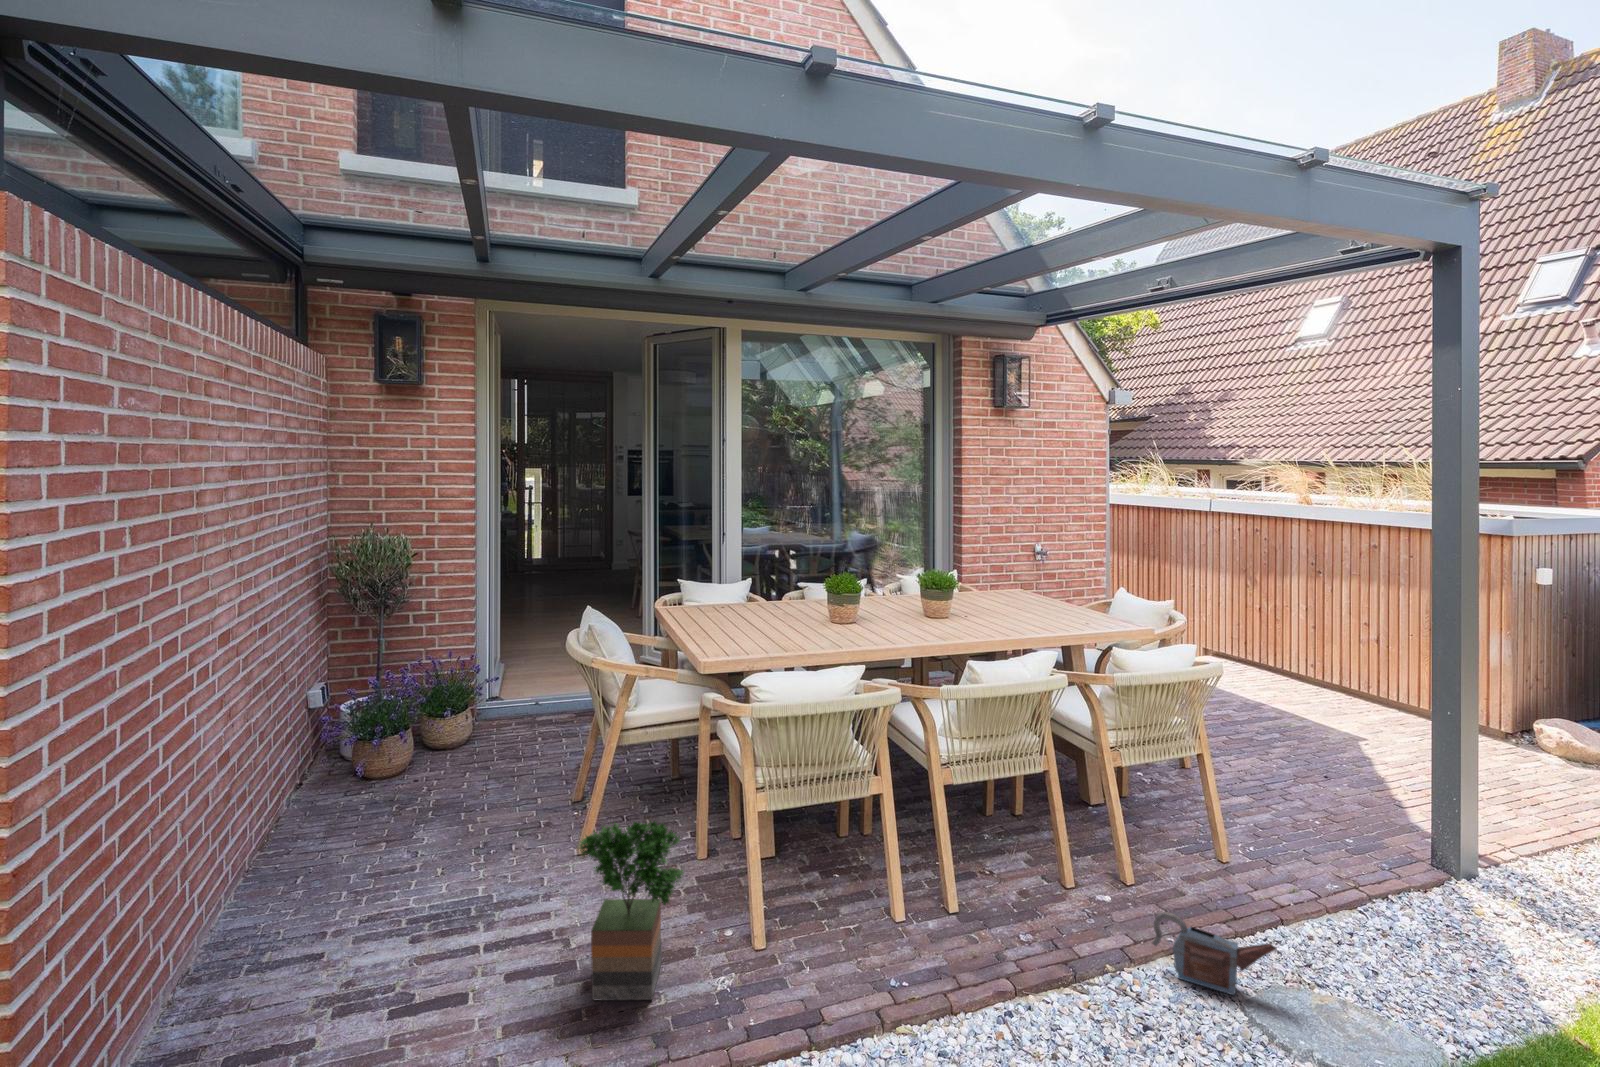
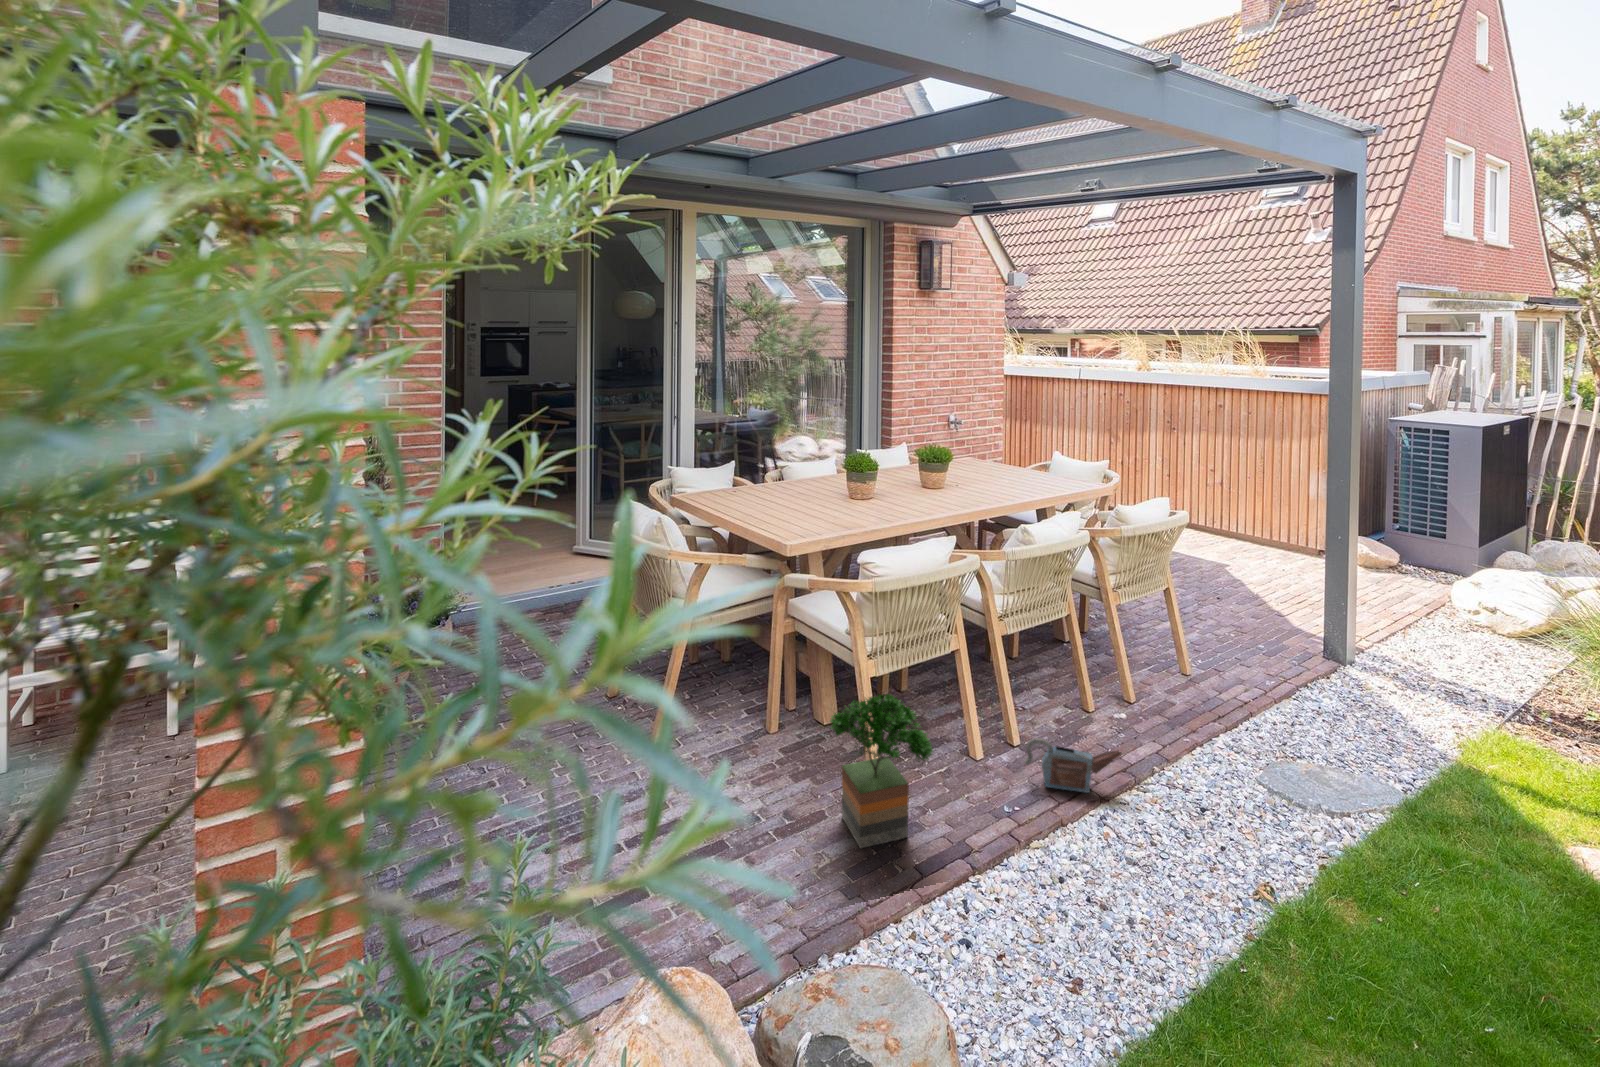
watering can: present [1152,912,1276,995] -> present [1025,738,1121,793]

